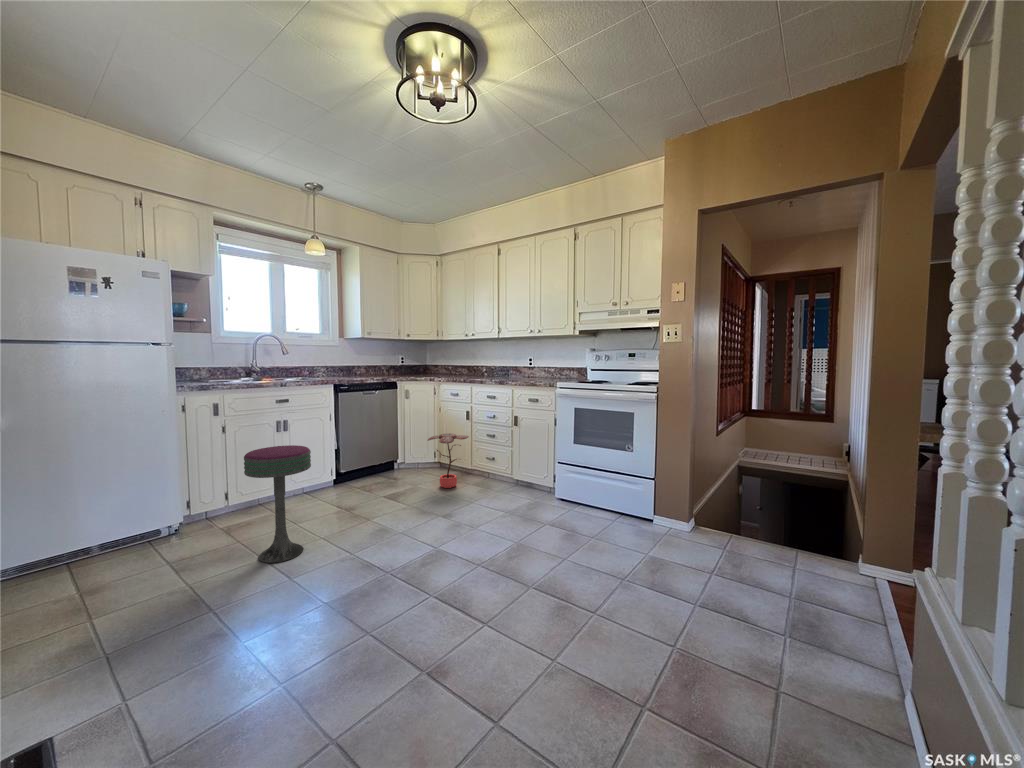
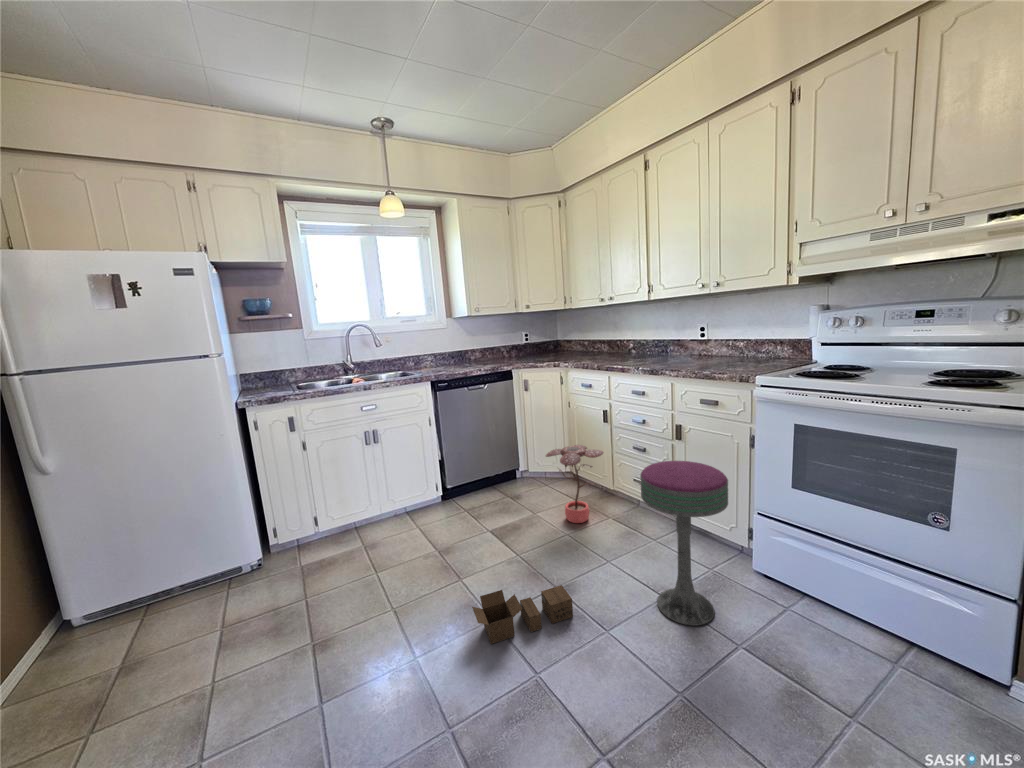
bar stool: present [244,445,311,563] -> present [640,461,728,626]
cardboard box: none [391,509,455,540] -> present [472,585,573,644]

